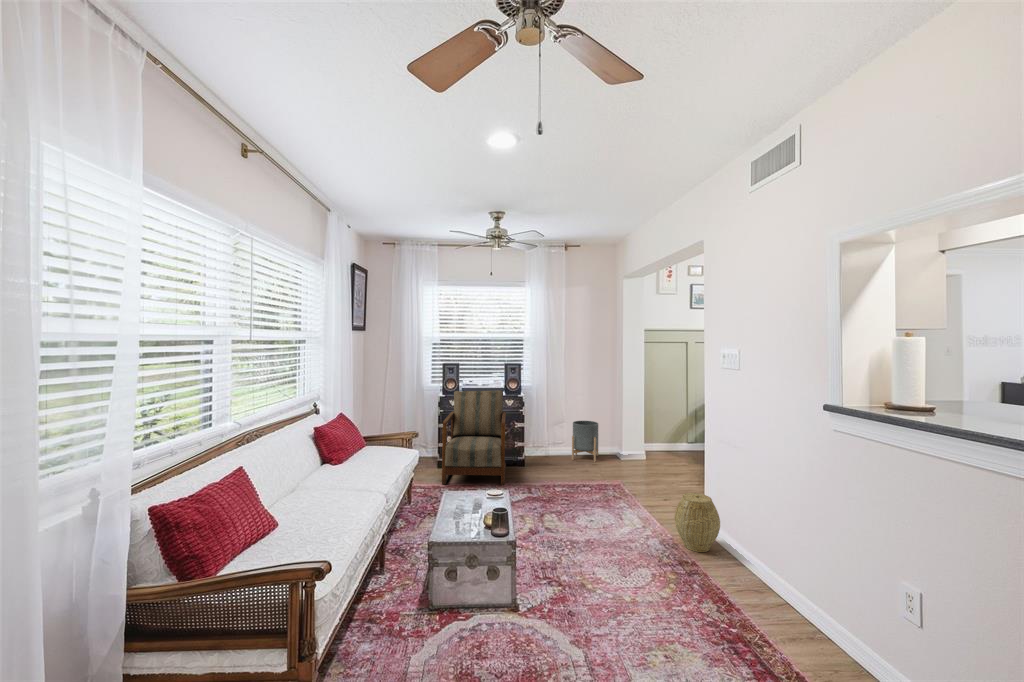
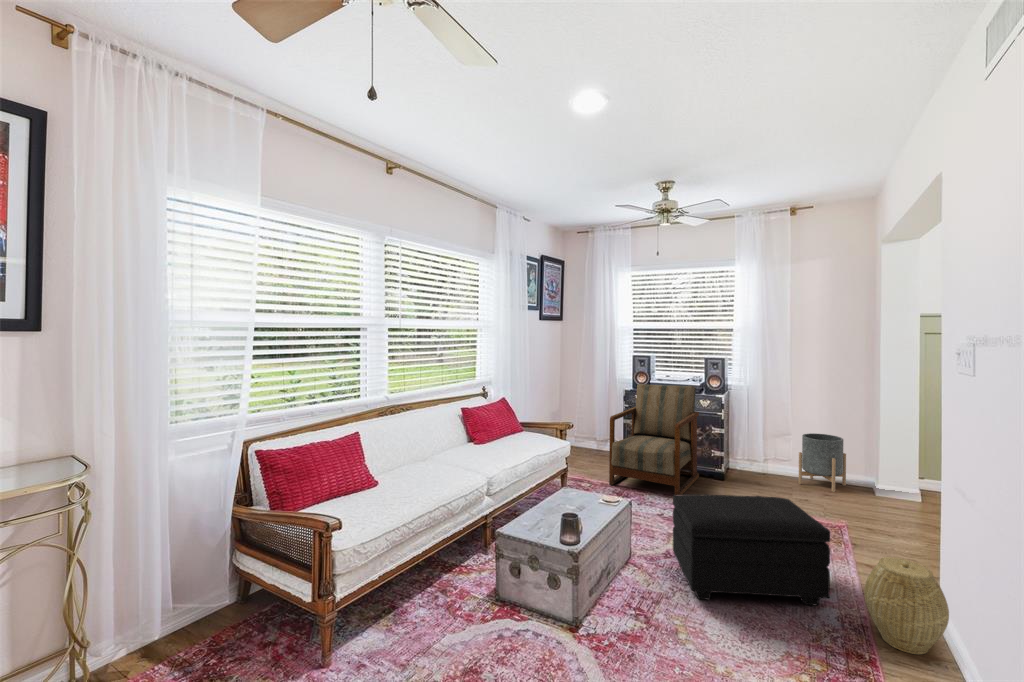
footstool: none [539,468,652,556] -> present [673,494,830,606]

